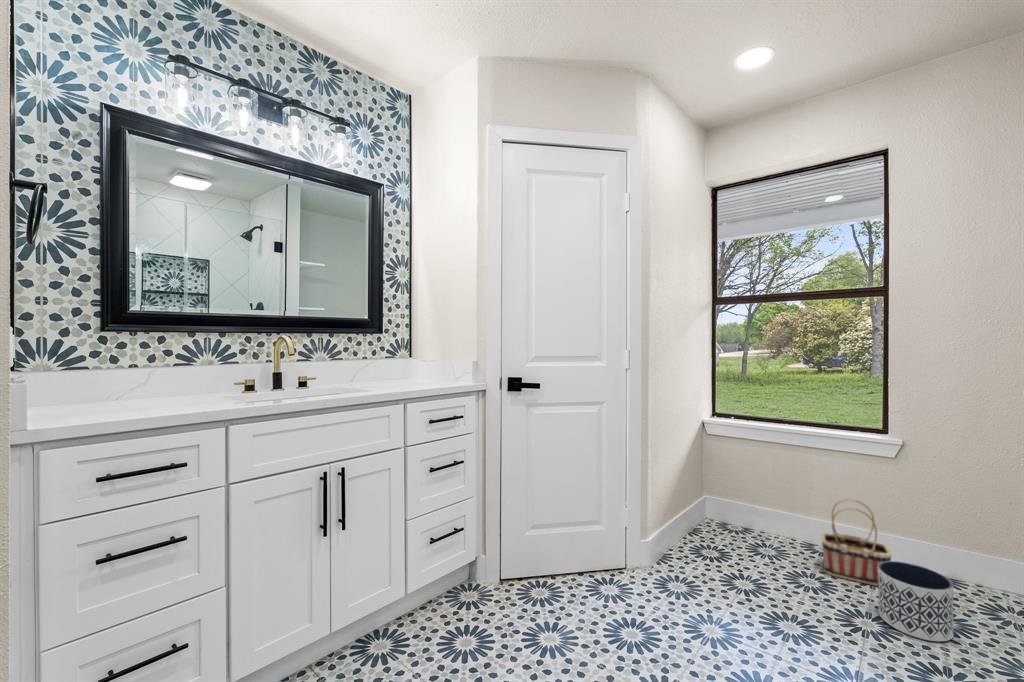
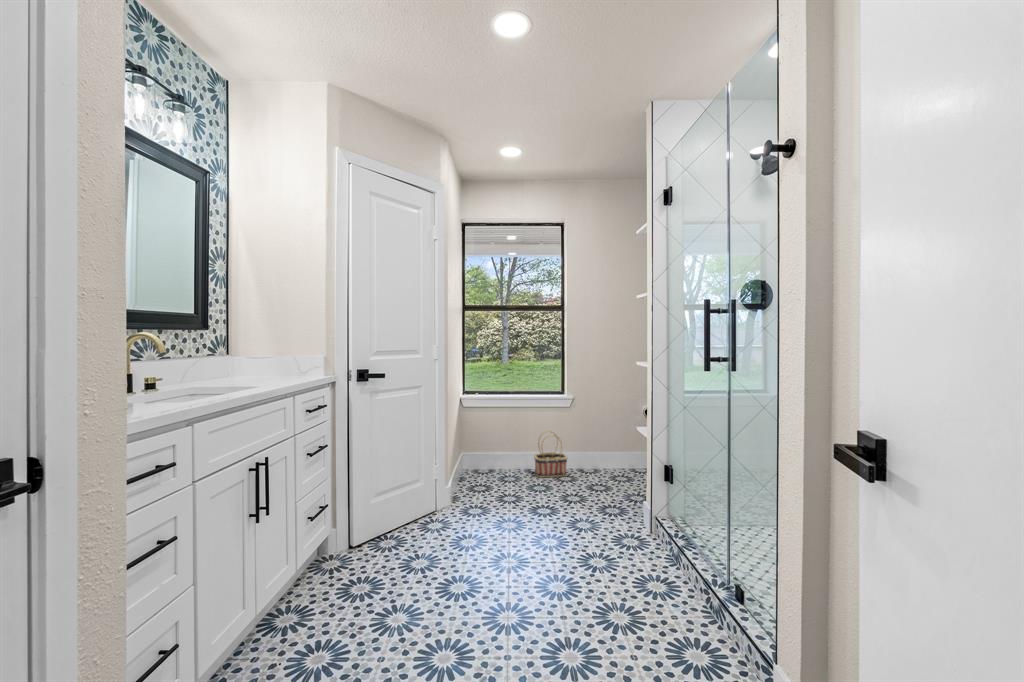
planter: present [878,561,953,641] -> none [568,458,597,493]

